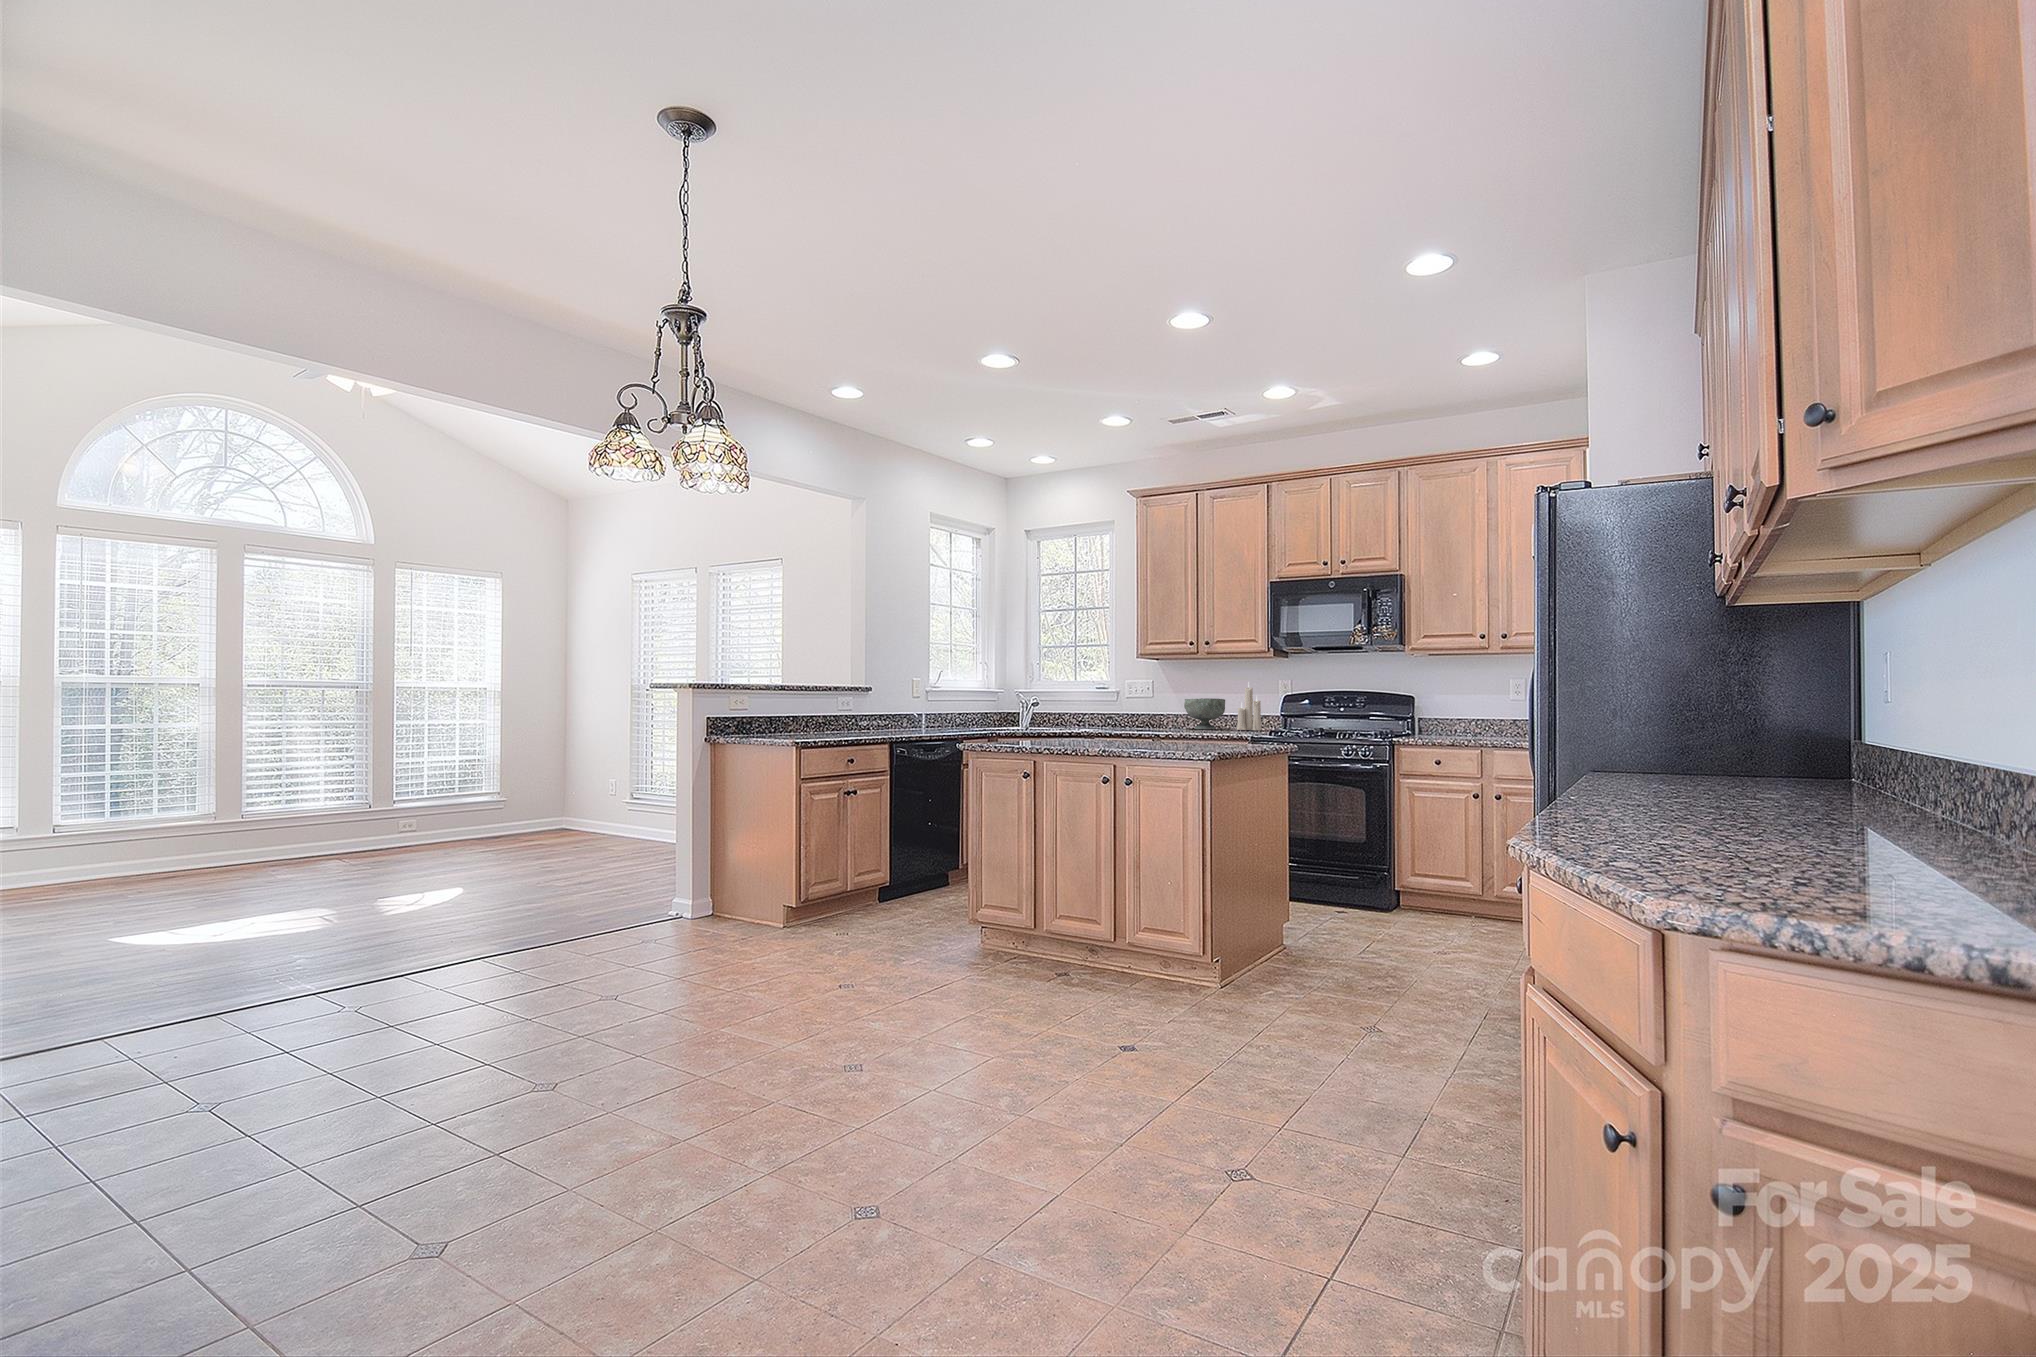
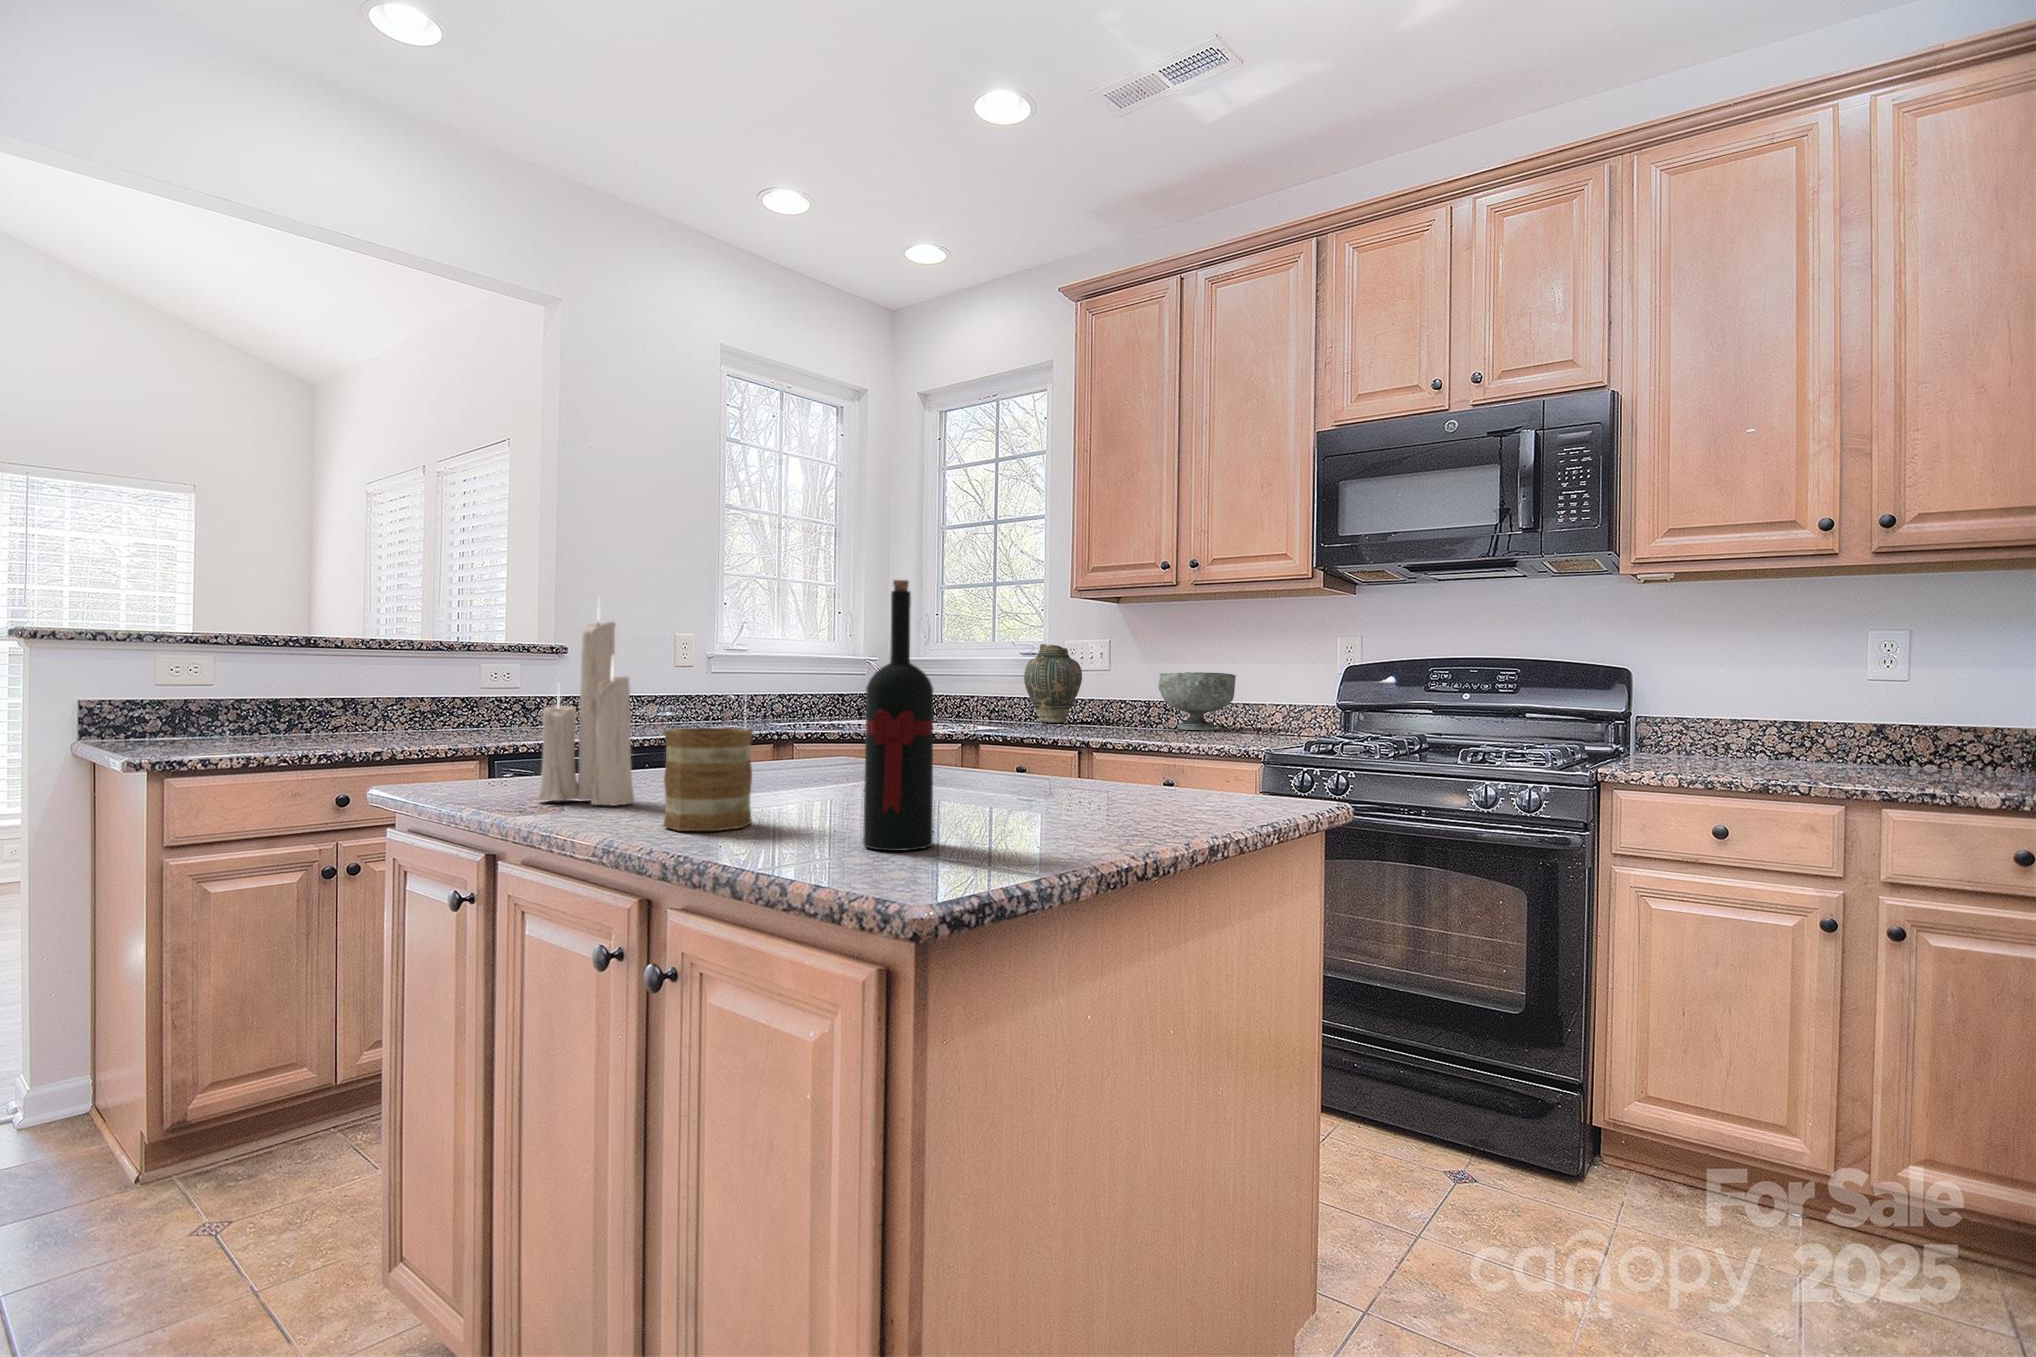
wine bottle: none [1167,675,1186,750] -> present [863,580,933,851]
vase: none [1105,683,1137,727] -> present [1024,644,1082,723]
candle: present [1237,683,1262,730] -> present [536,601,635,805]
mug: none [1094,718,1121,748] -> present [664,728,753,831]

